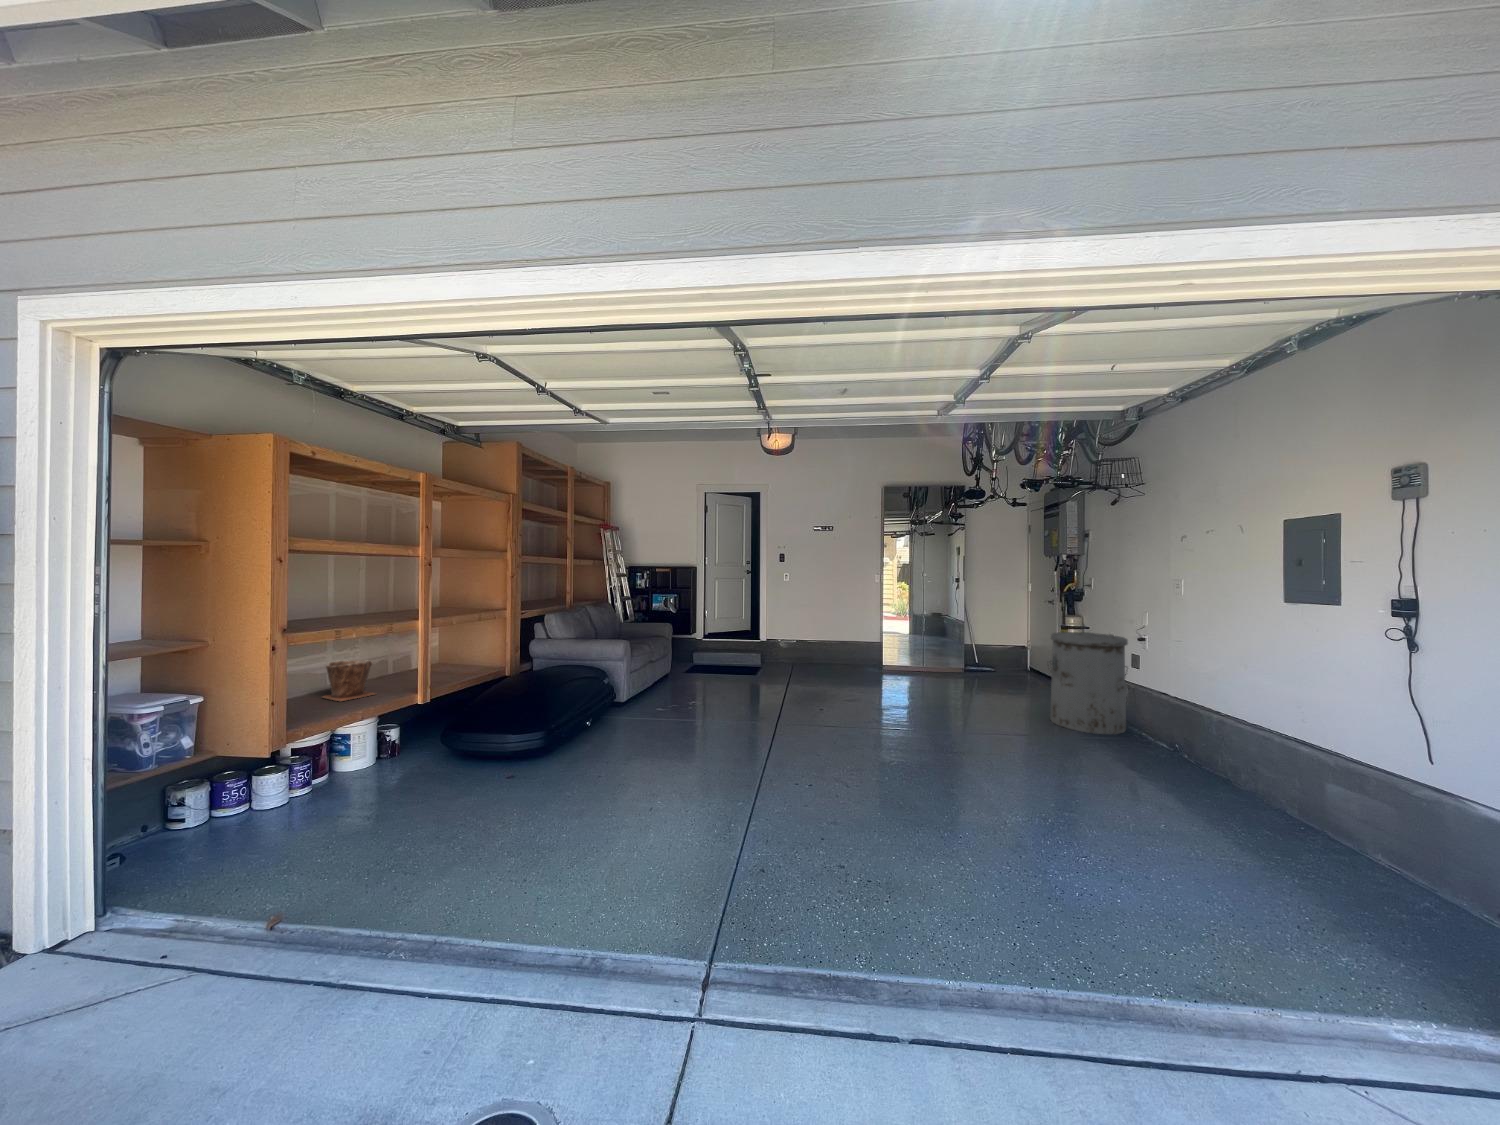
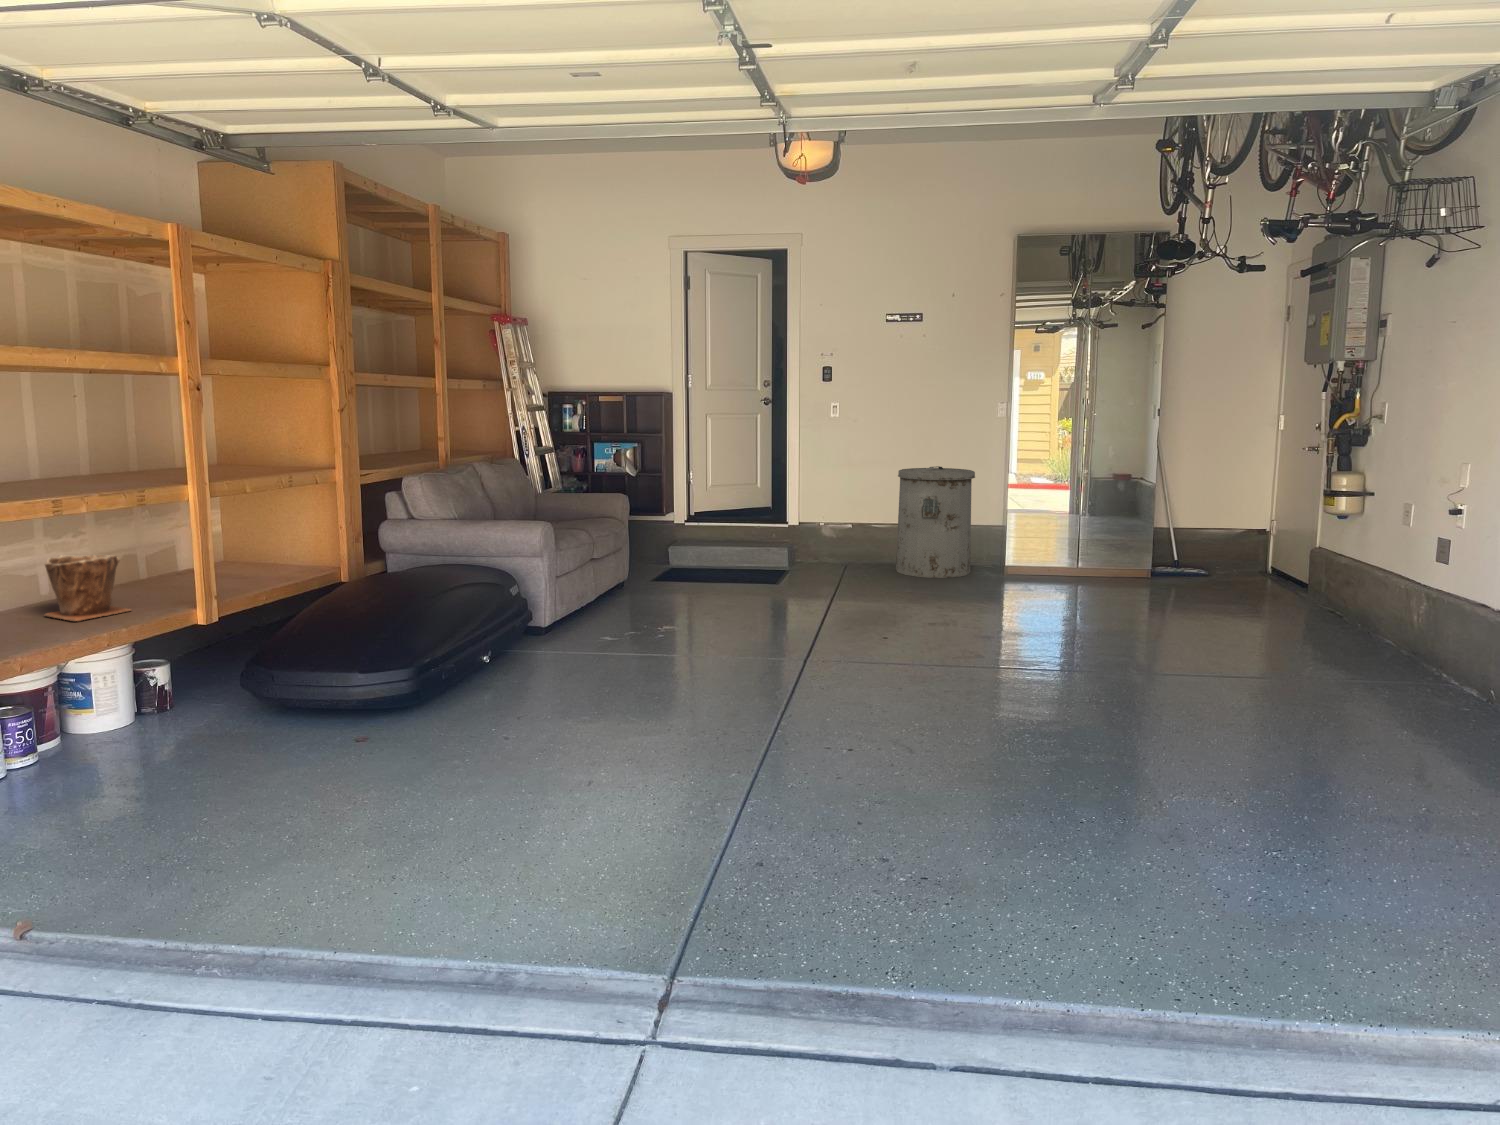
trash can: present [1050,632,1128,734] -> present [896,466,975,578]

